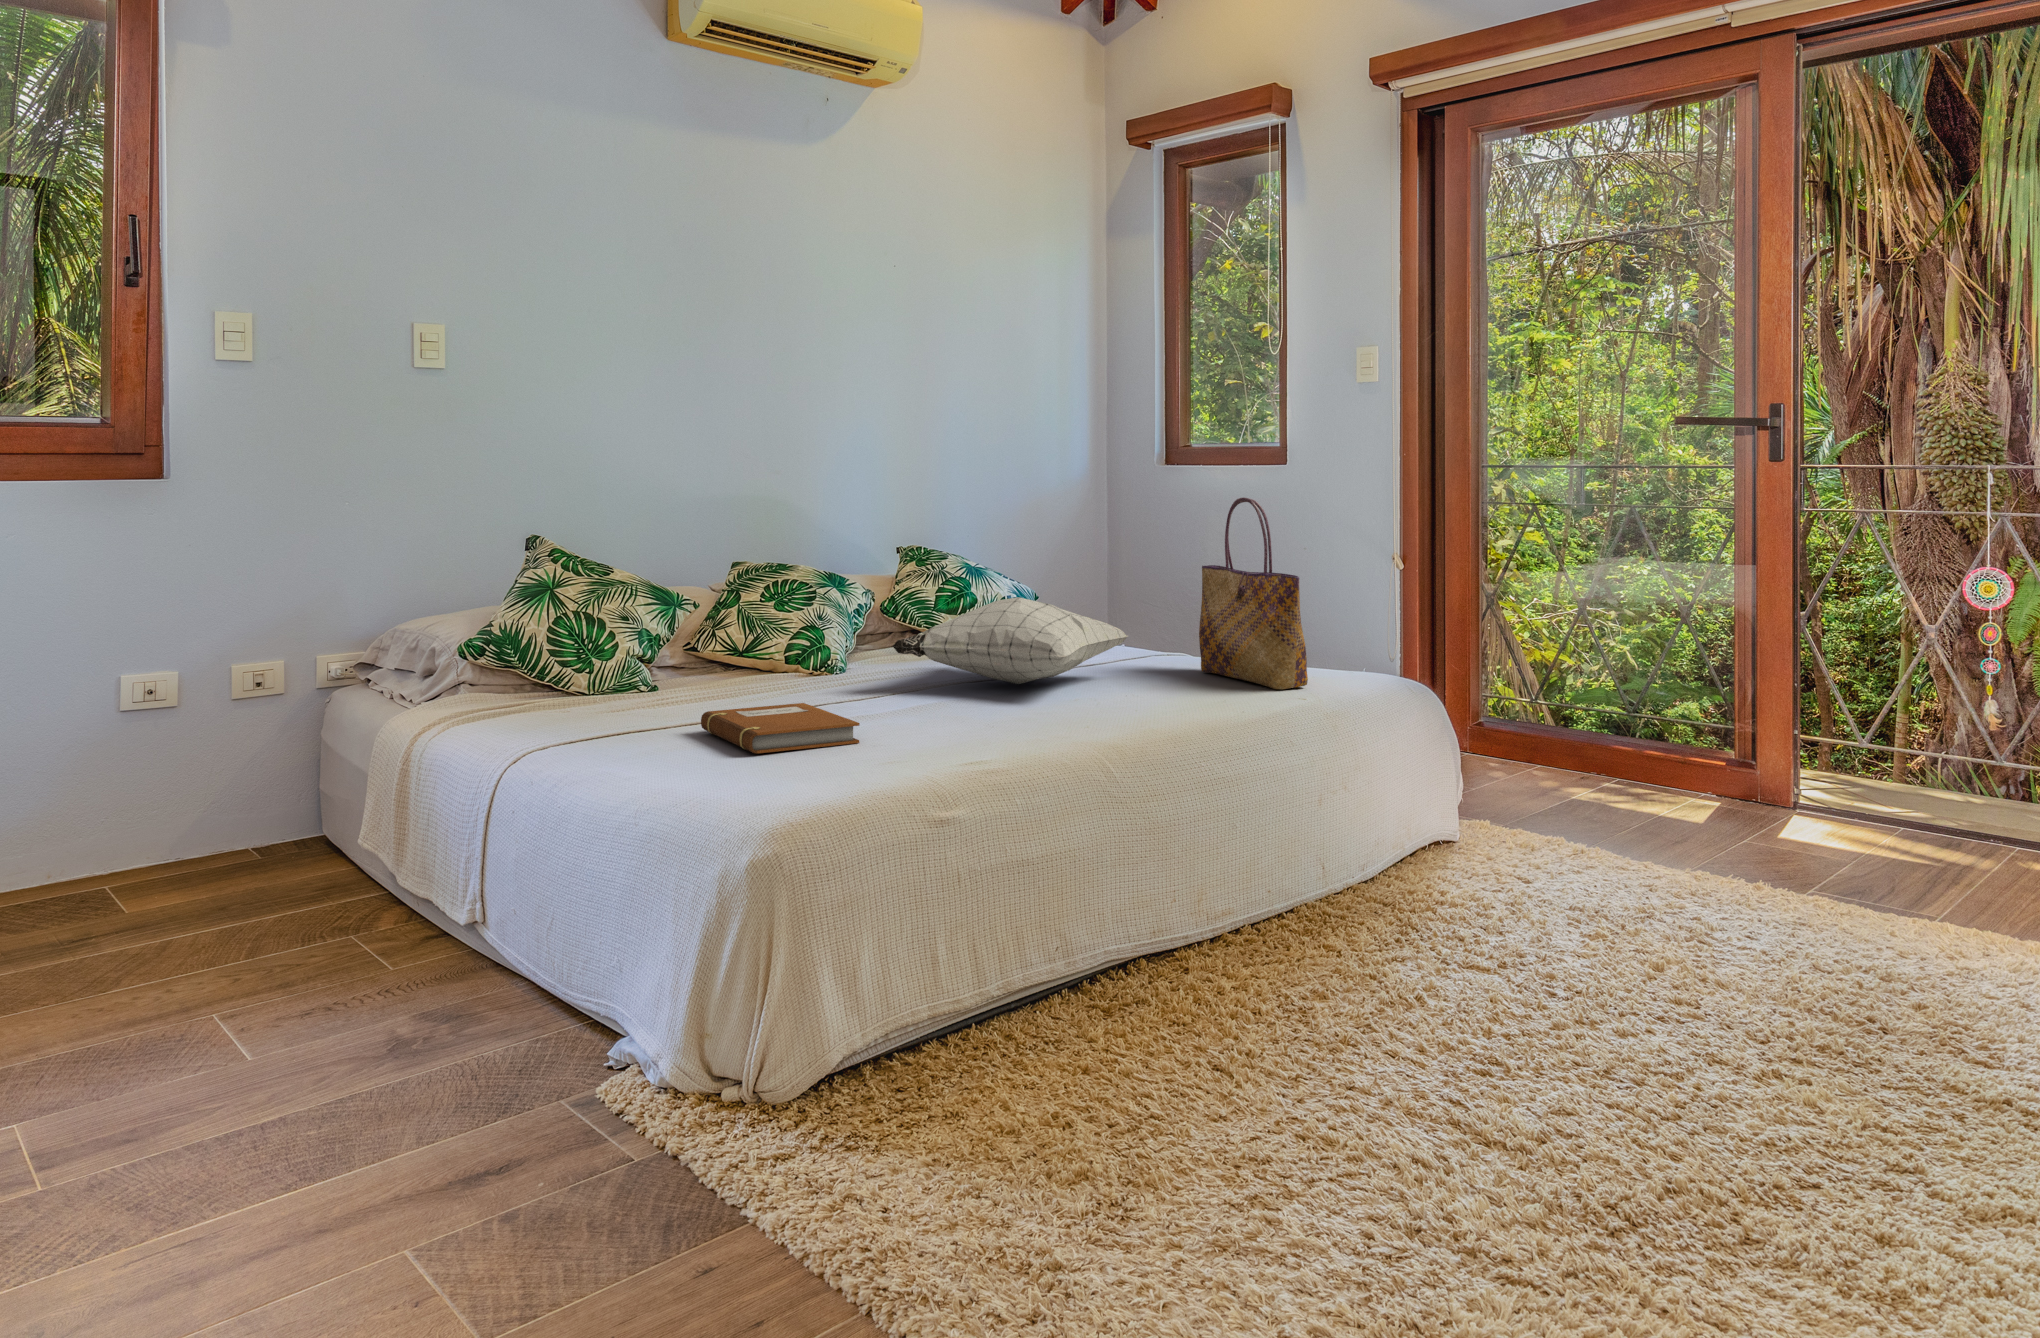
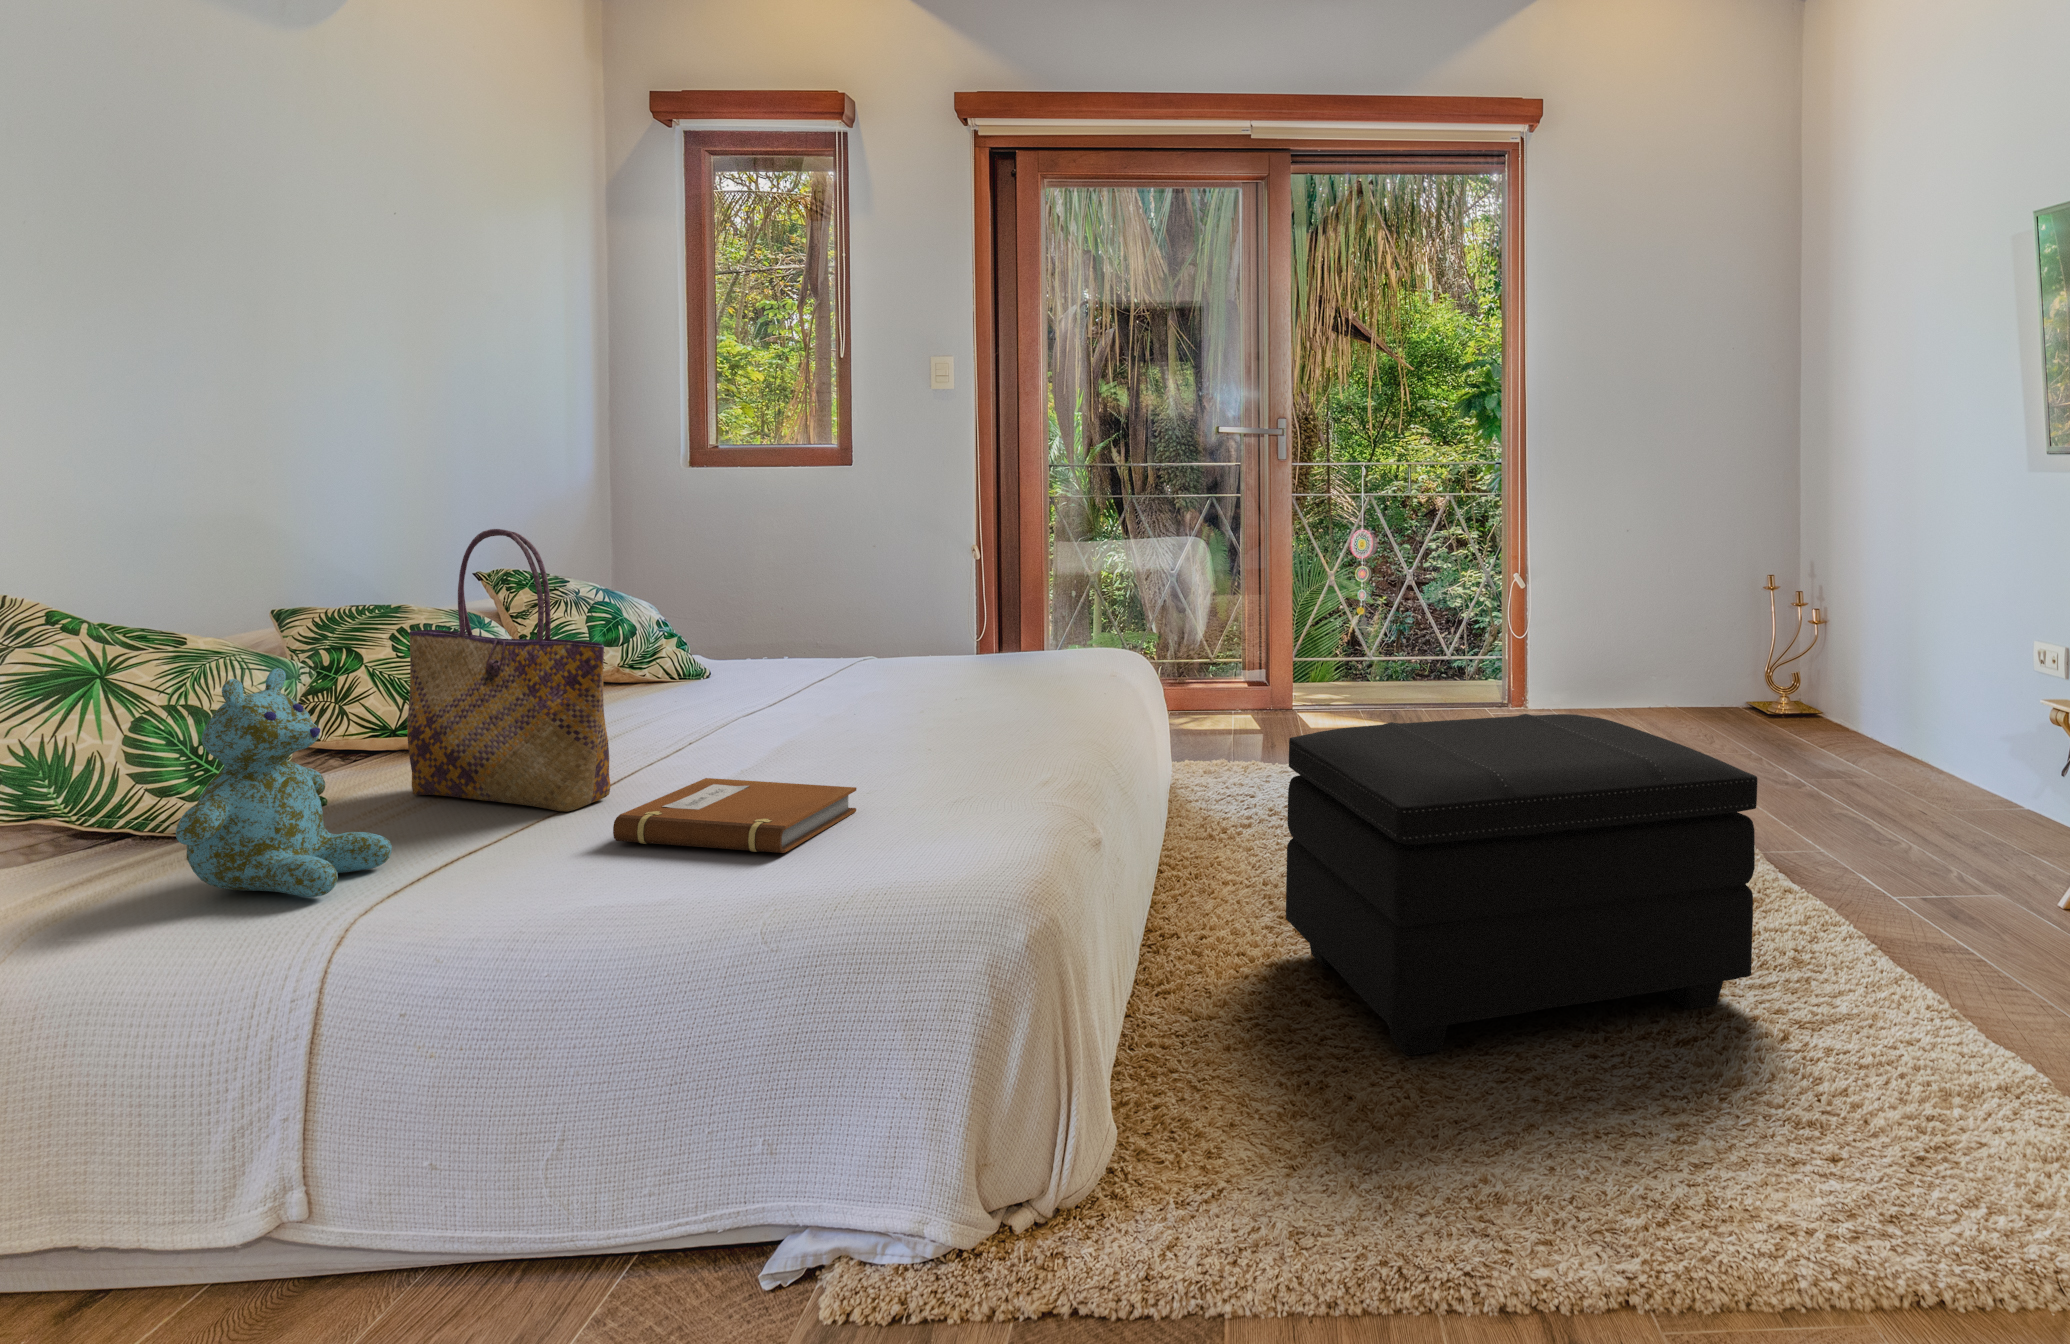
tote bag: present [1199,497,1308,689] -> present [407,529,611,811]
stuffed bear: none [494,587,605,727] -> present [176,668,392,897]
pillow: present [892,597,1128,684] -> none [703,618,932,714]
footstool: none [1204,755,1790,1240] -> present [1286,714,1758,1055]

